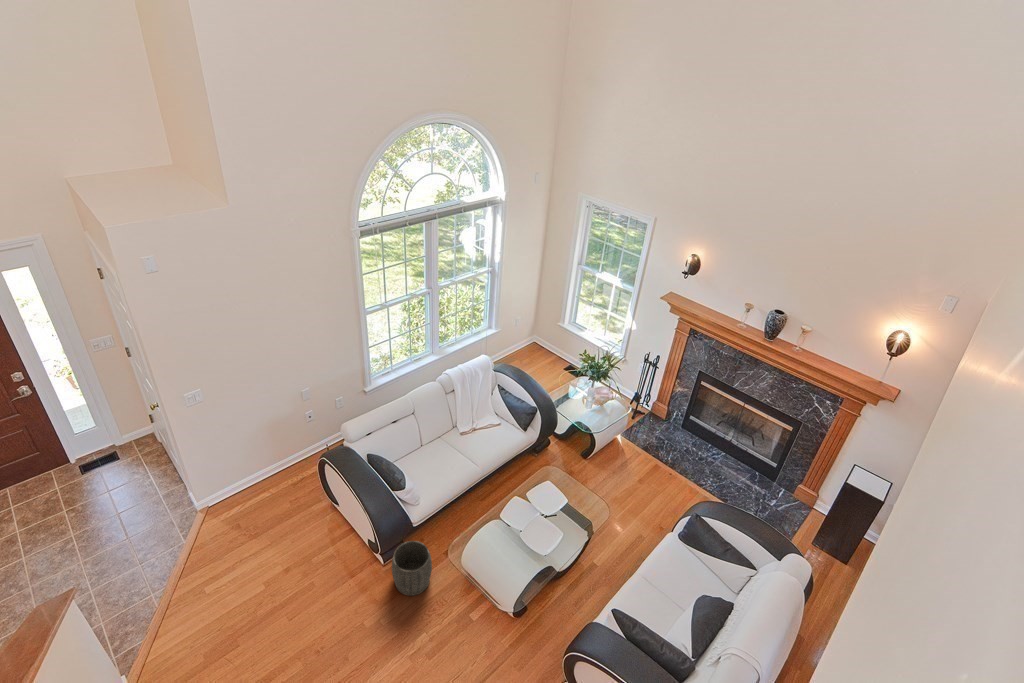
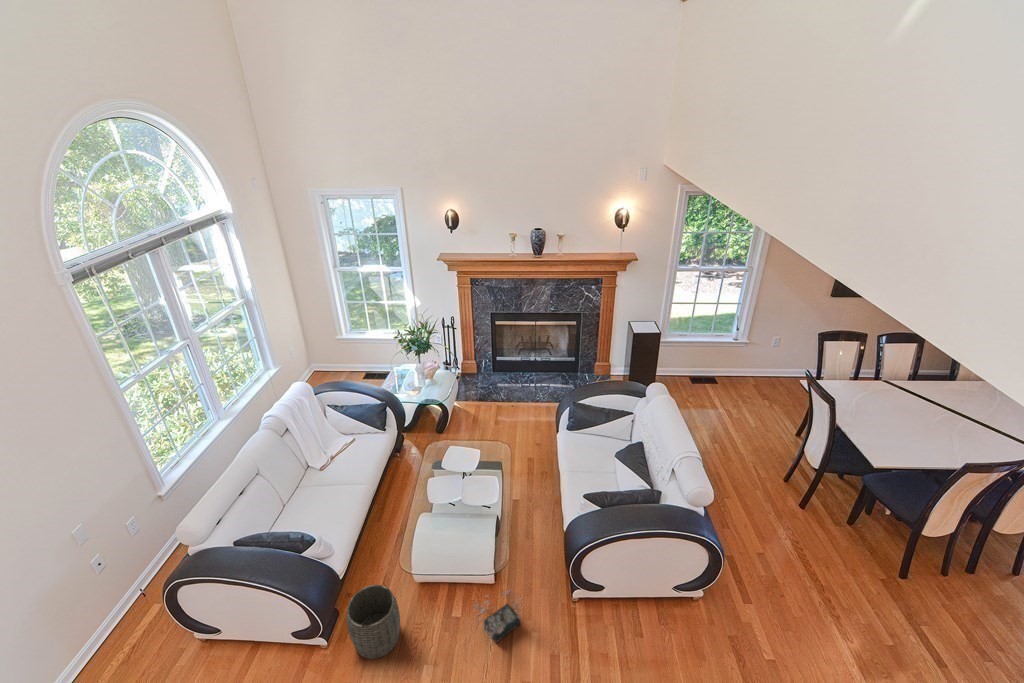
decorative plant: none [463,610,510,655] -> present [474,591,522,643]

